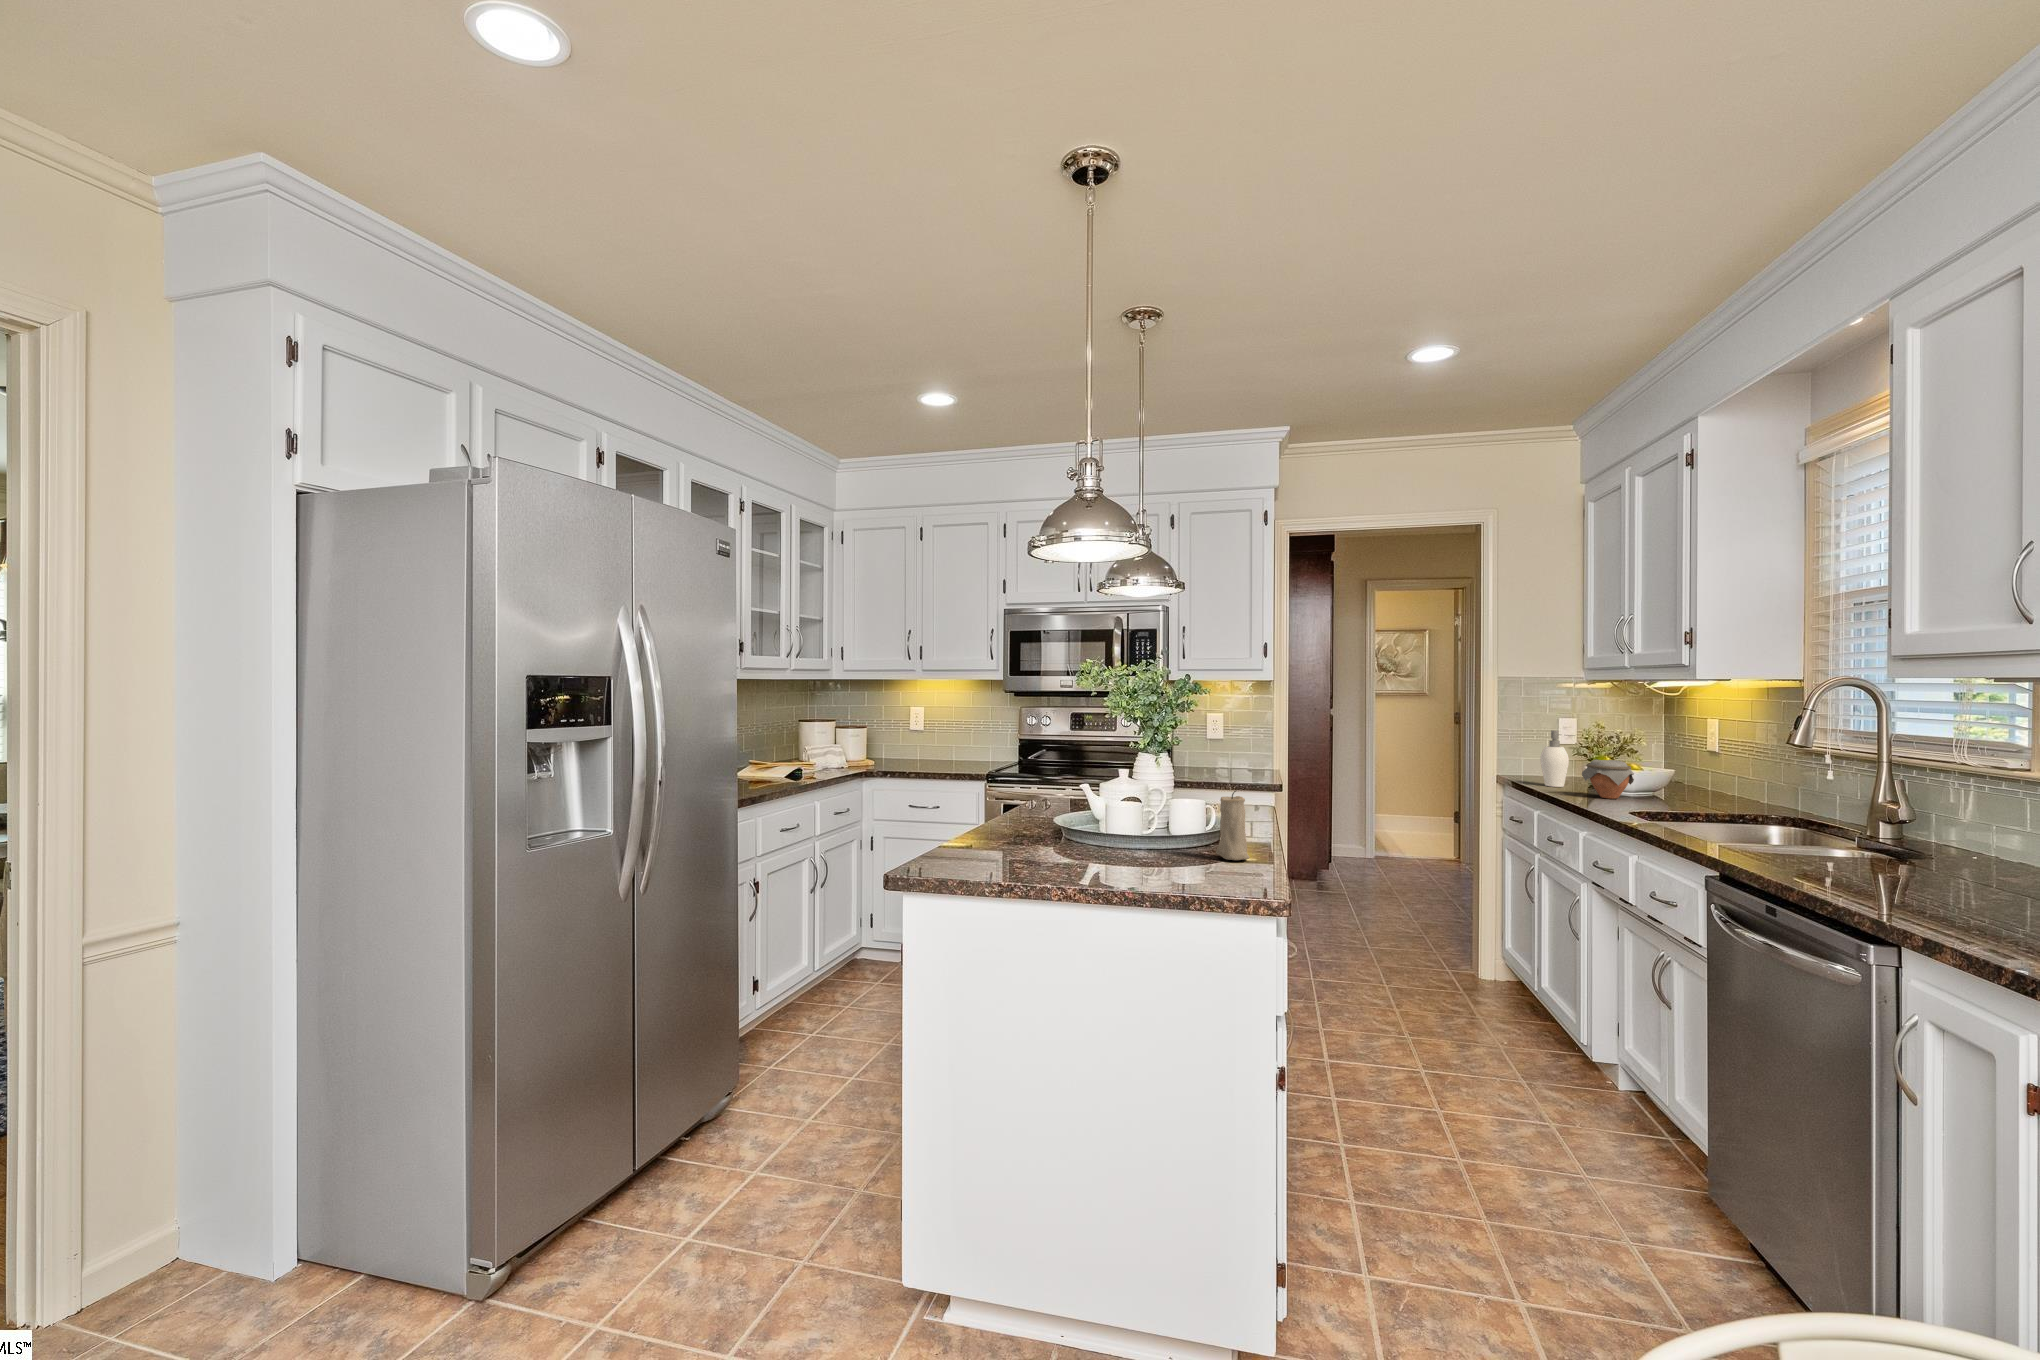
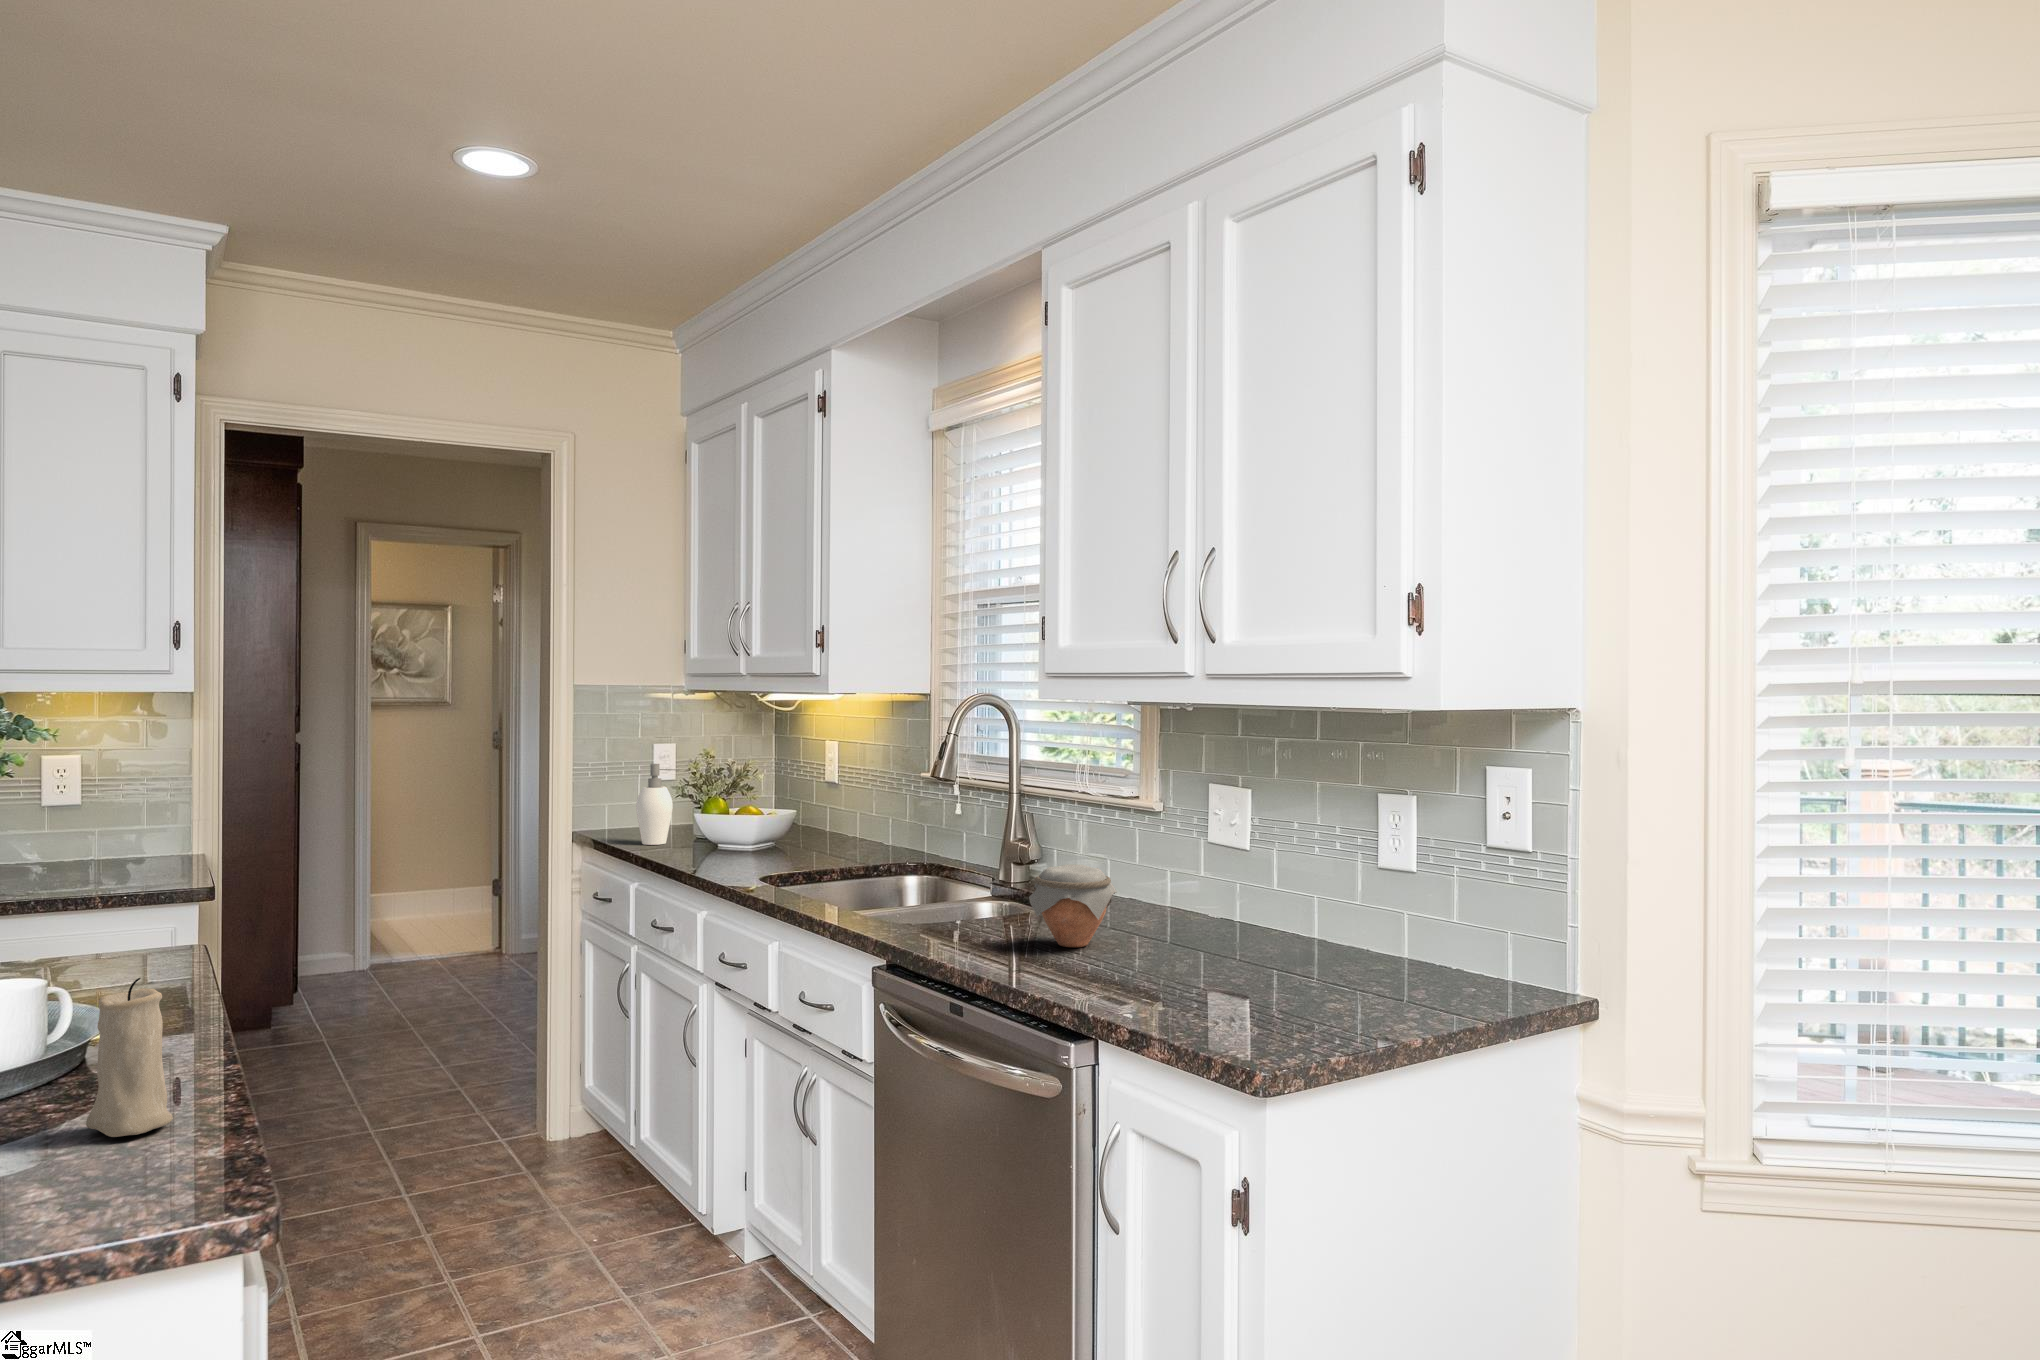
jar: present [1582,760,1634,799] -> present [1029,864,1117,947]

